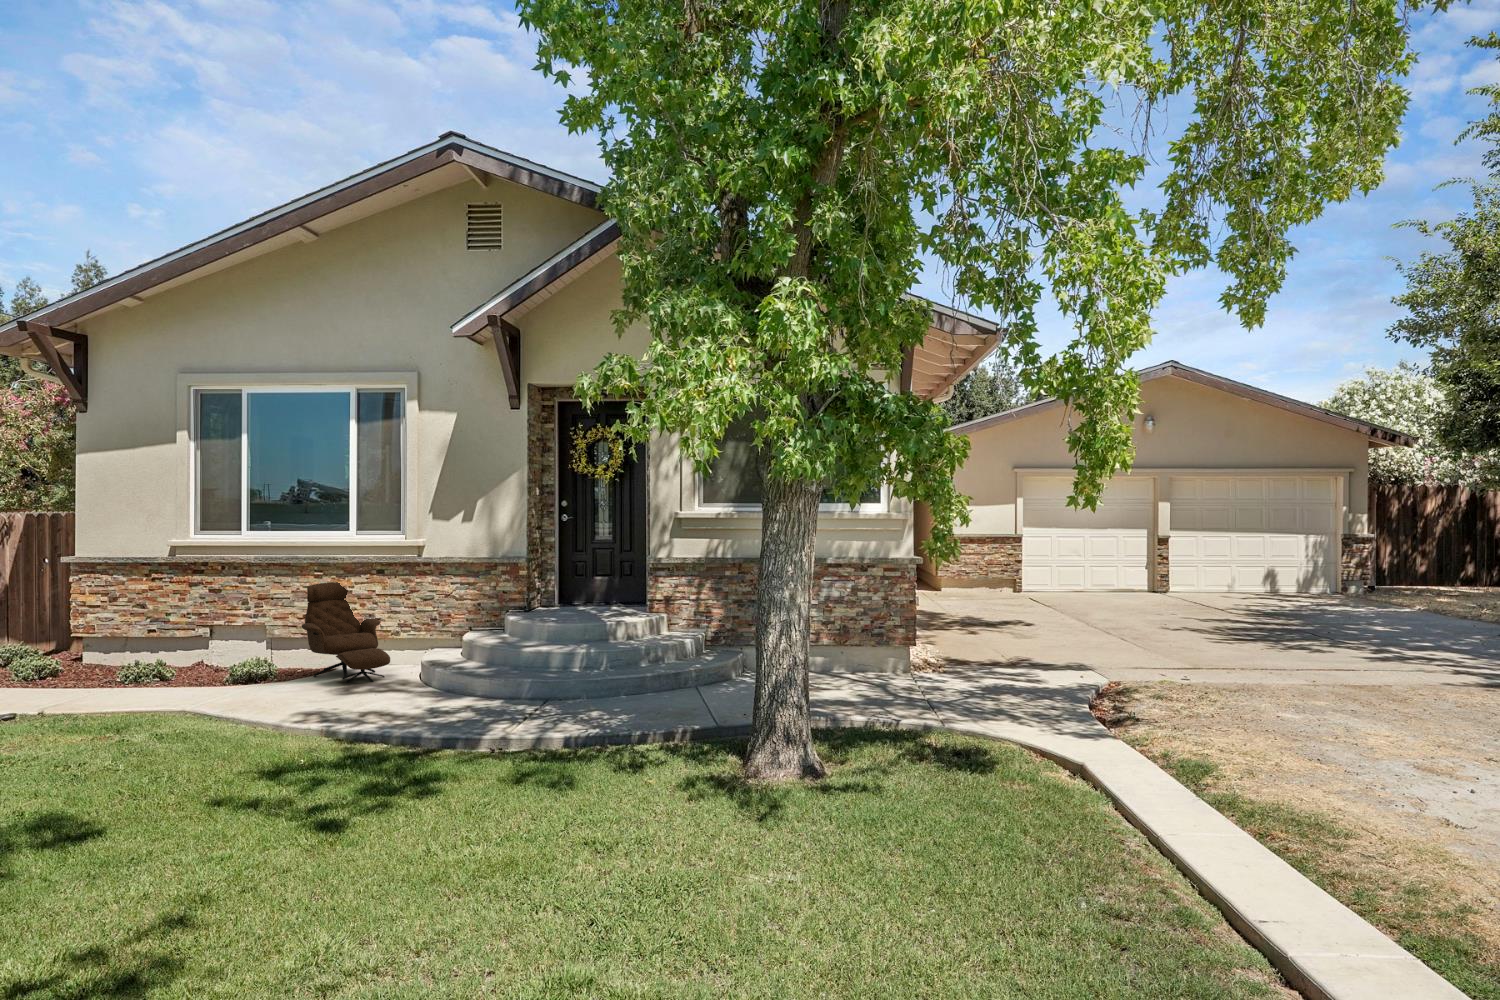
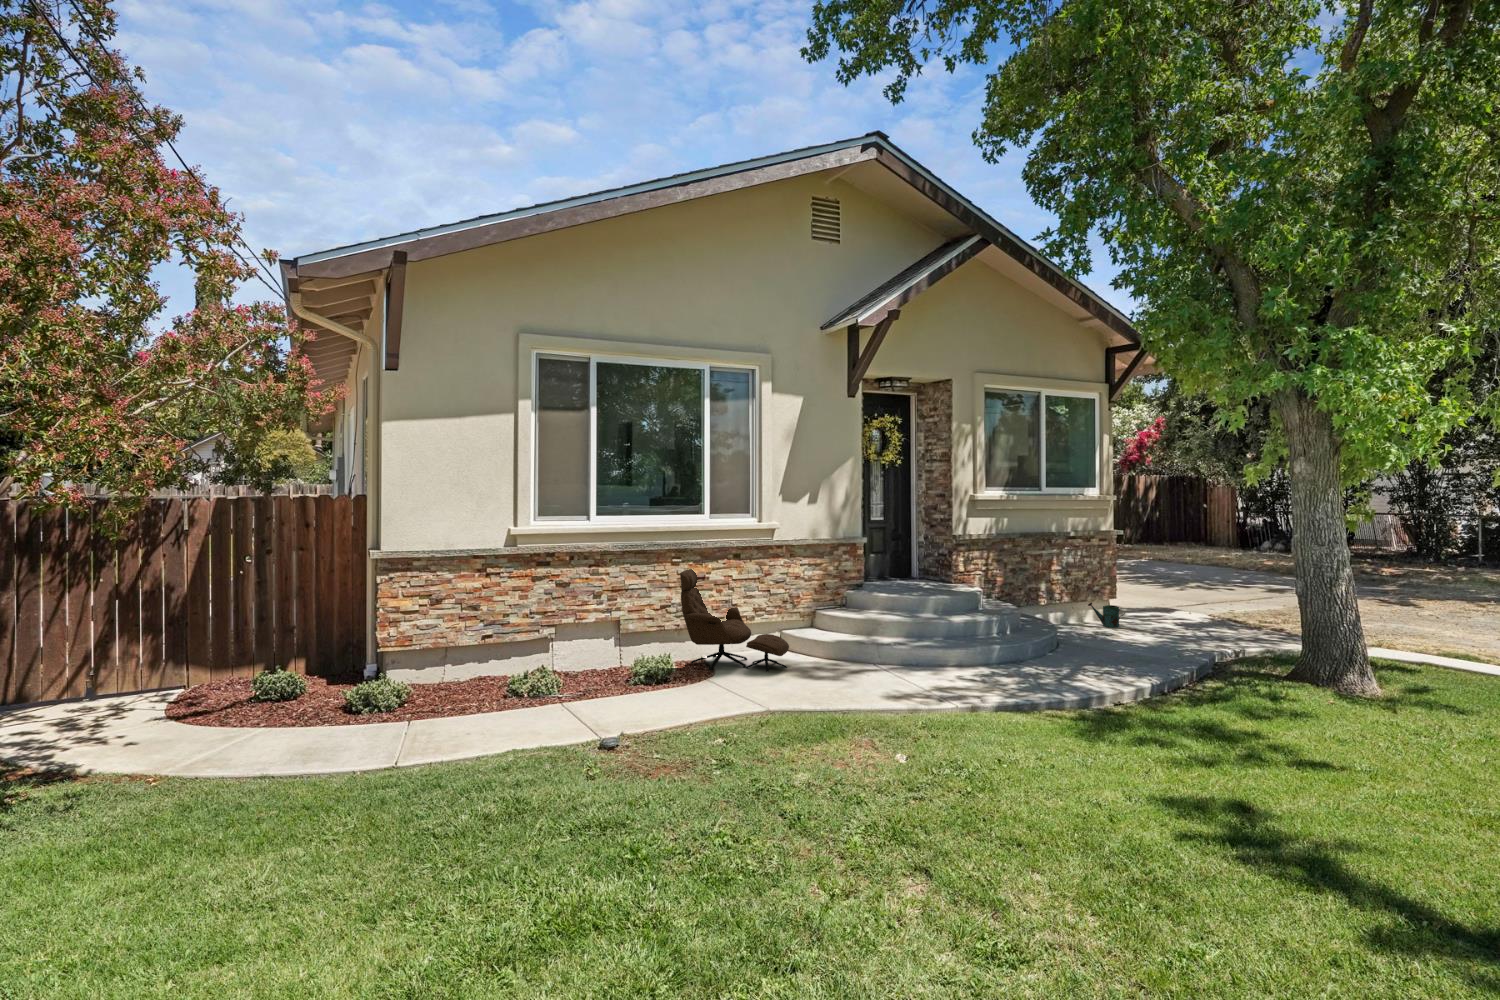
watering can: none [825,646,861,680] -> present [1088,603,1125,628]

